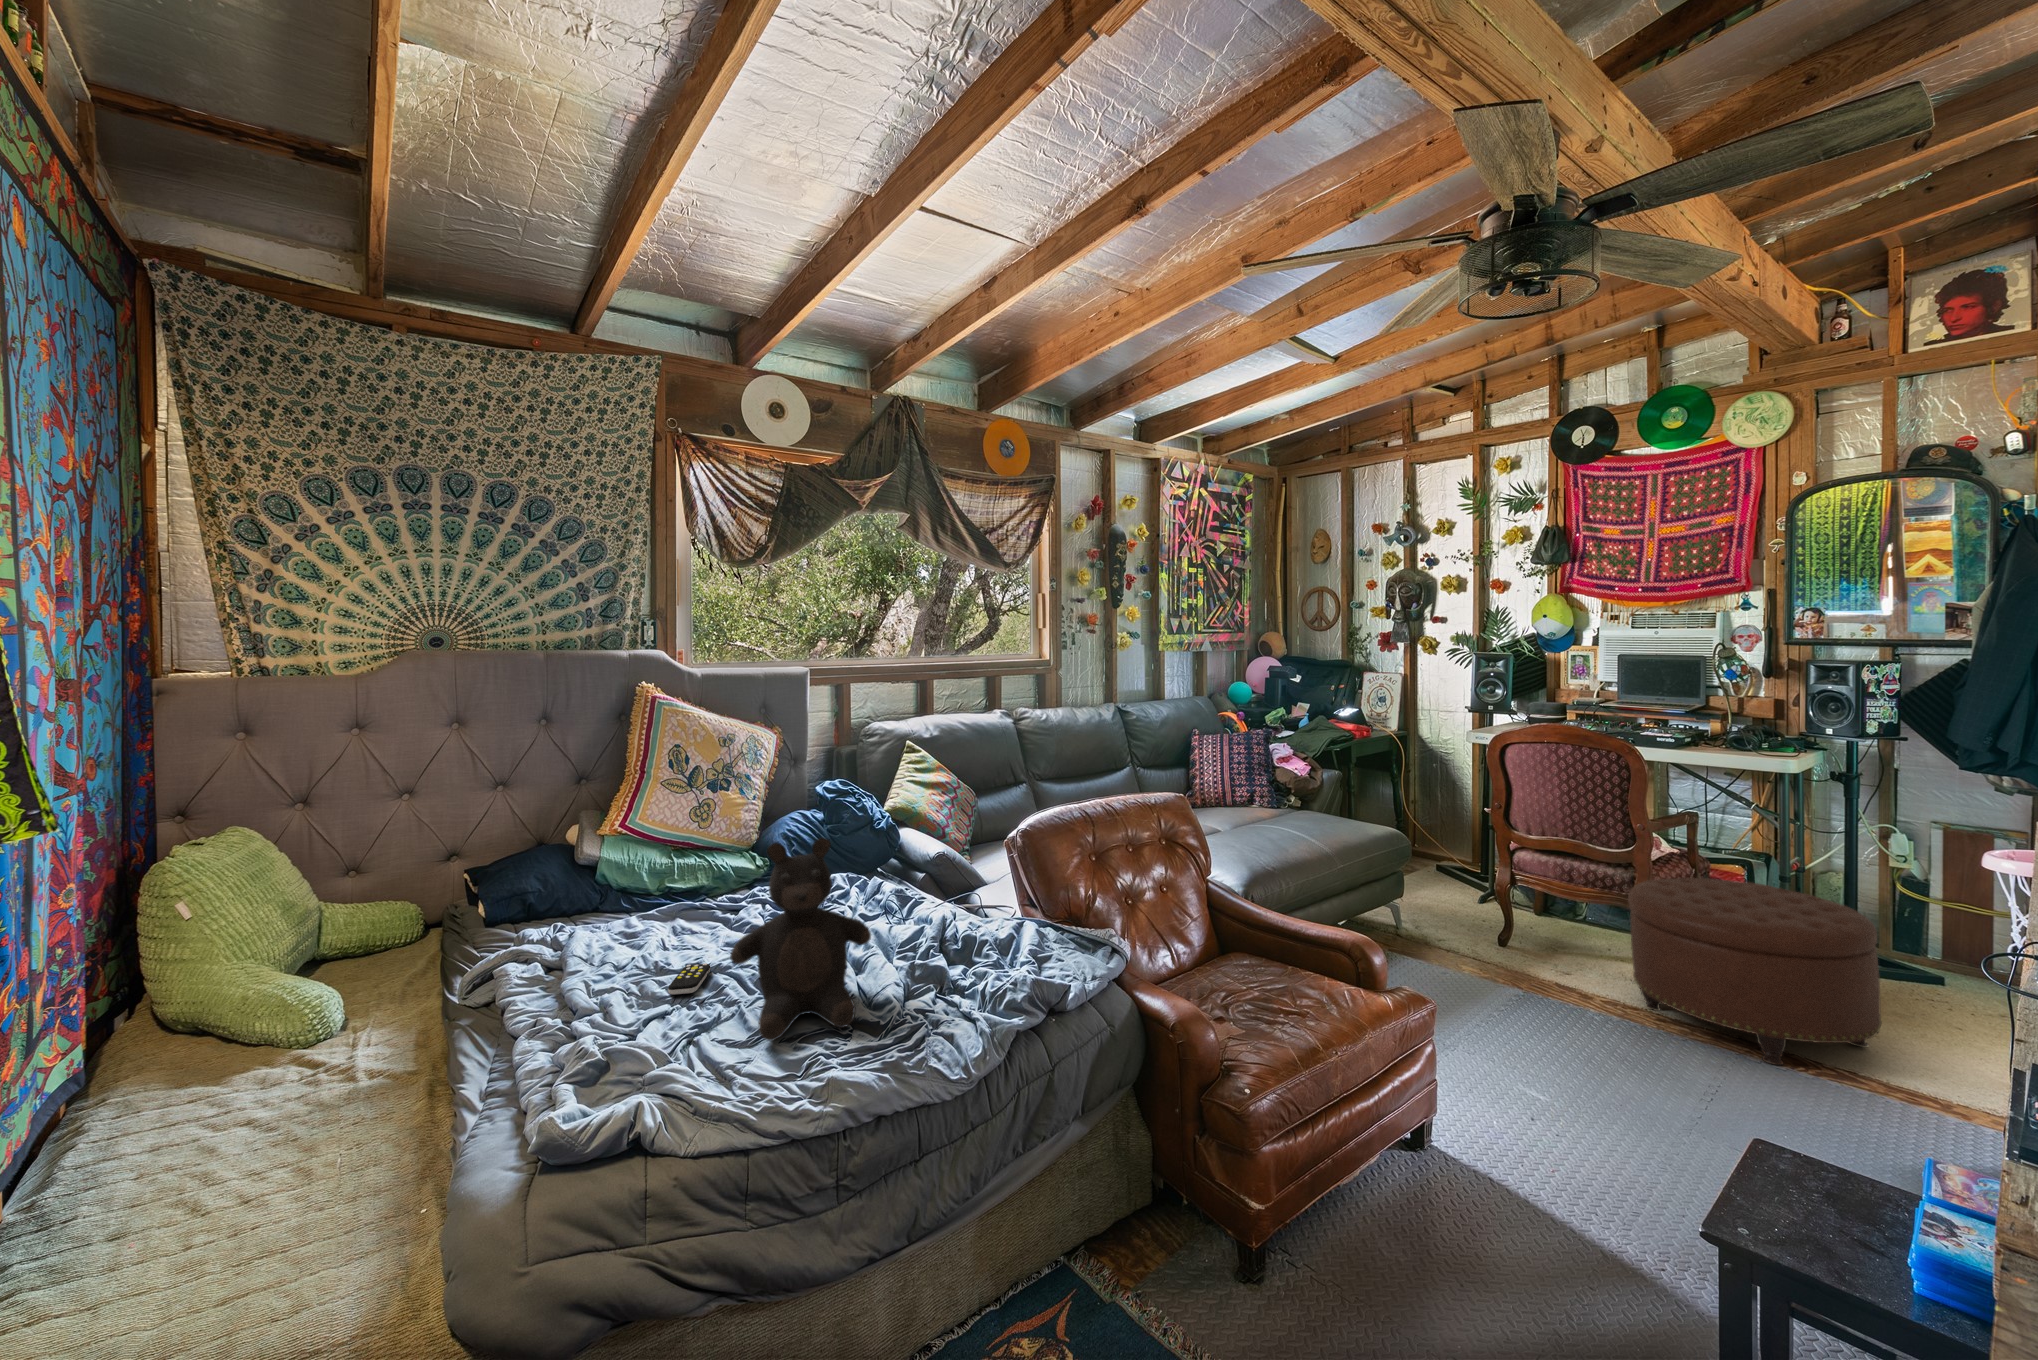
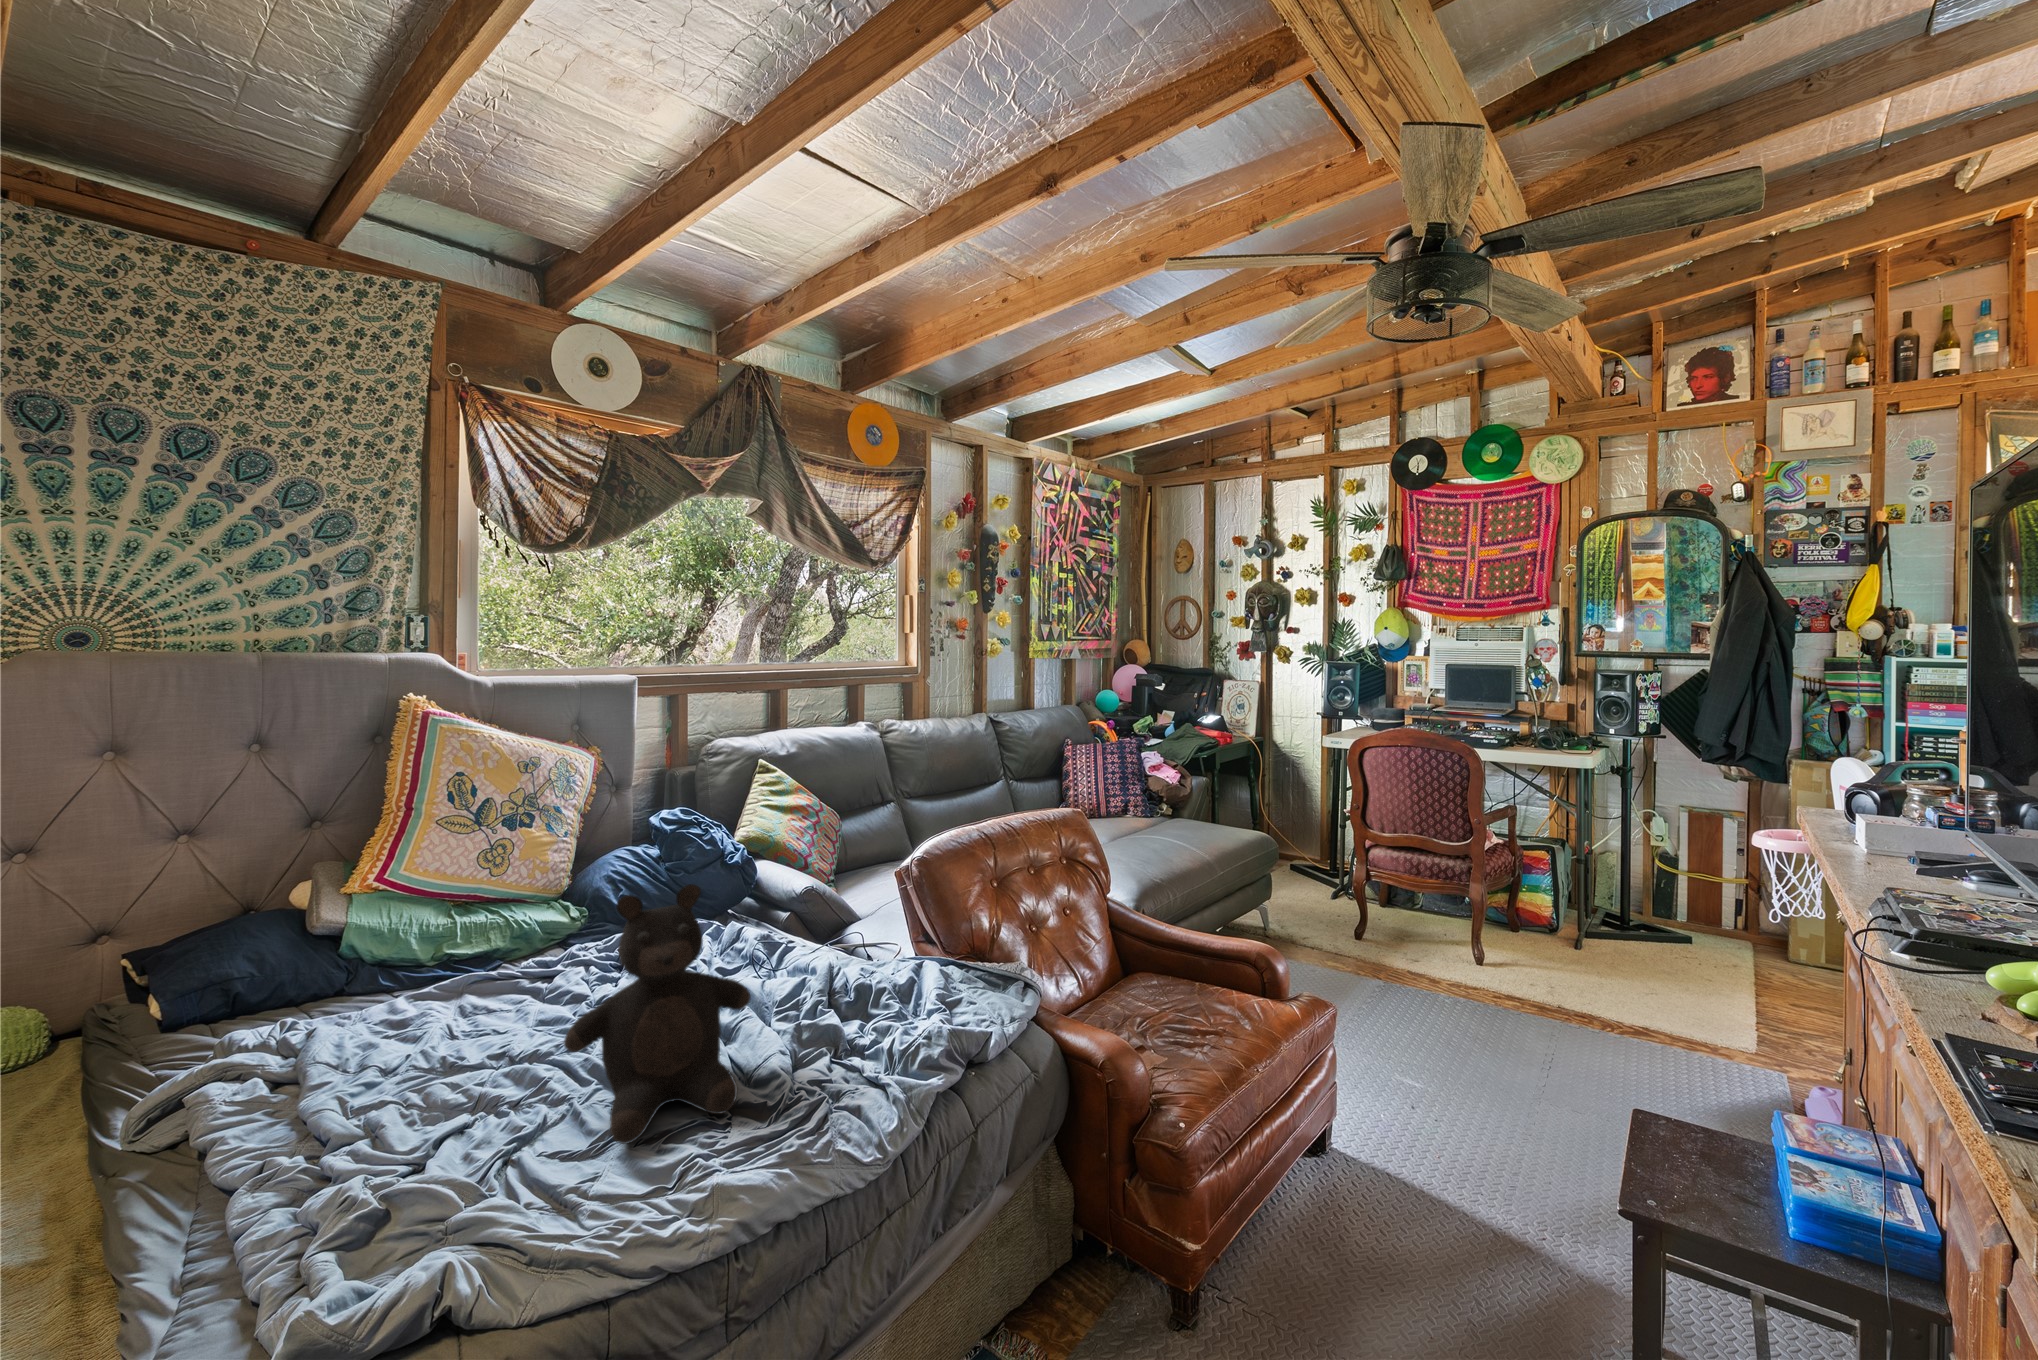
ottoman: present [1628,878,1882,1065] -> none [1463,865,1648,1025]
remote control: present [668,963,711,995] -> none [467,1054,525,1101]

